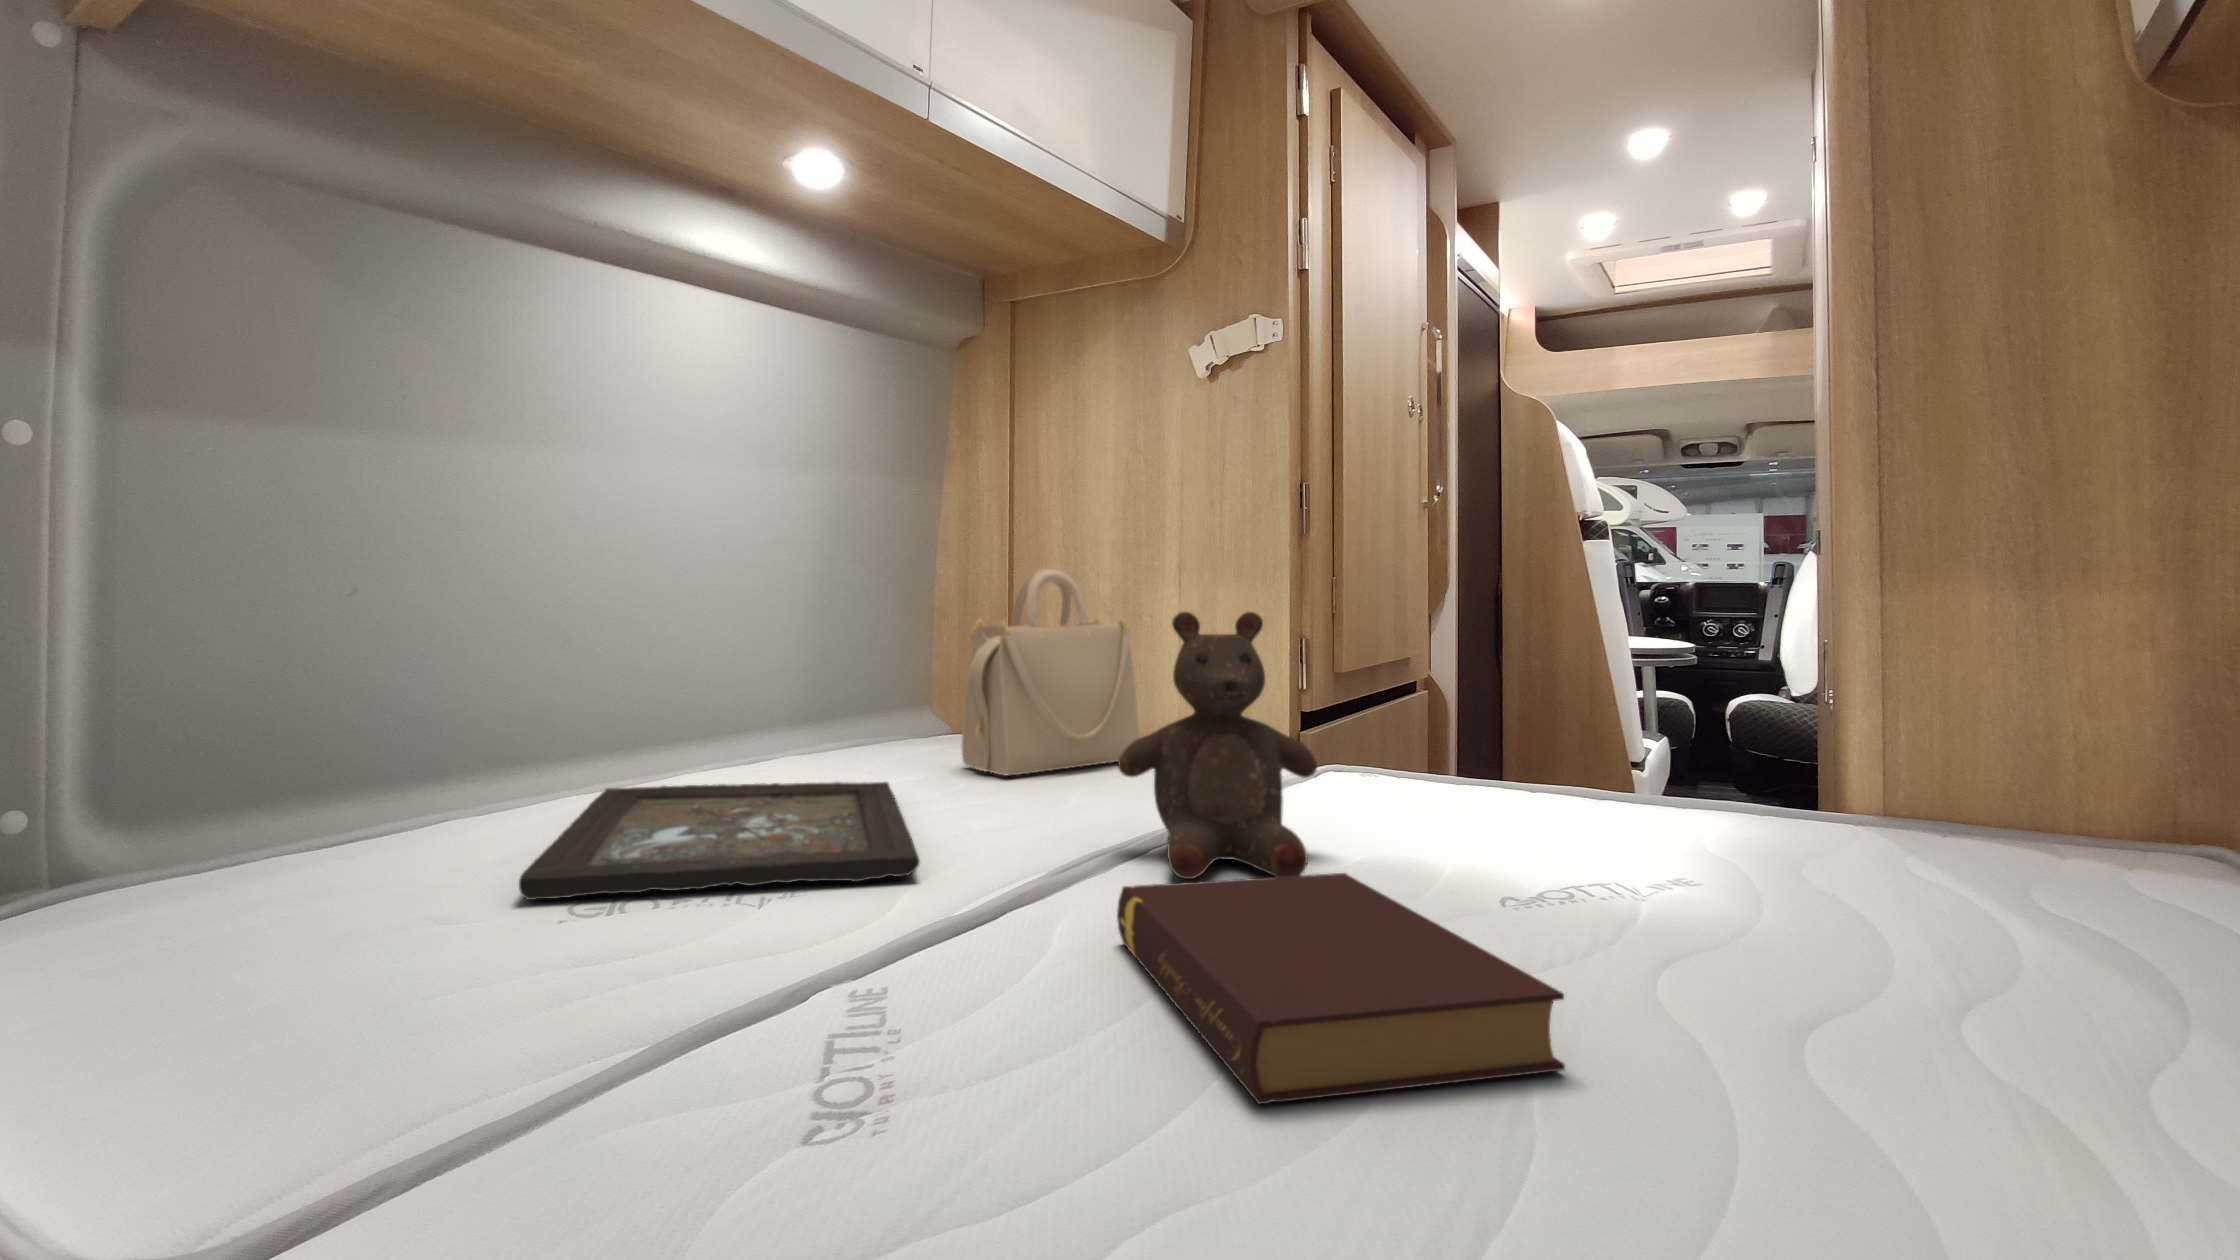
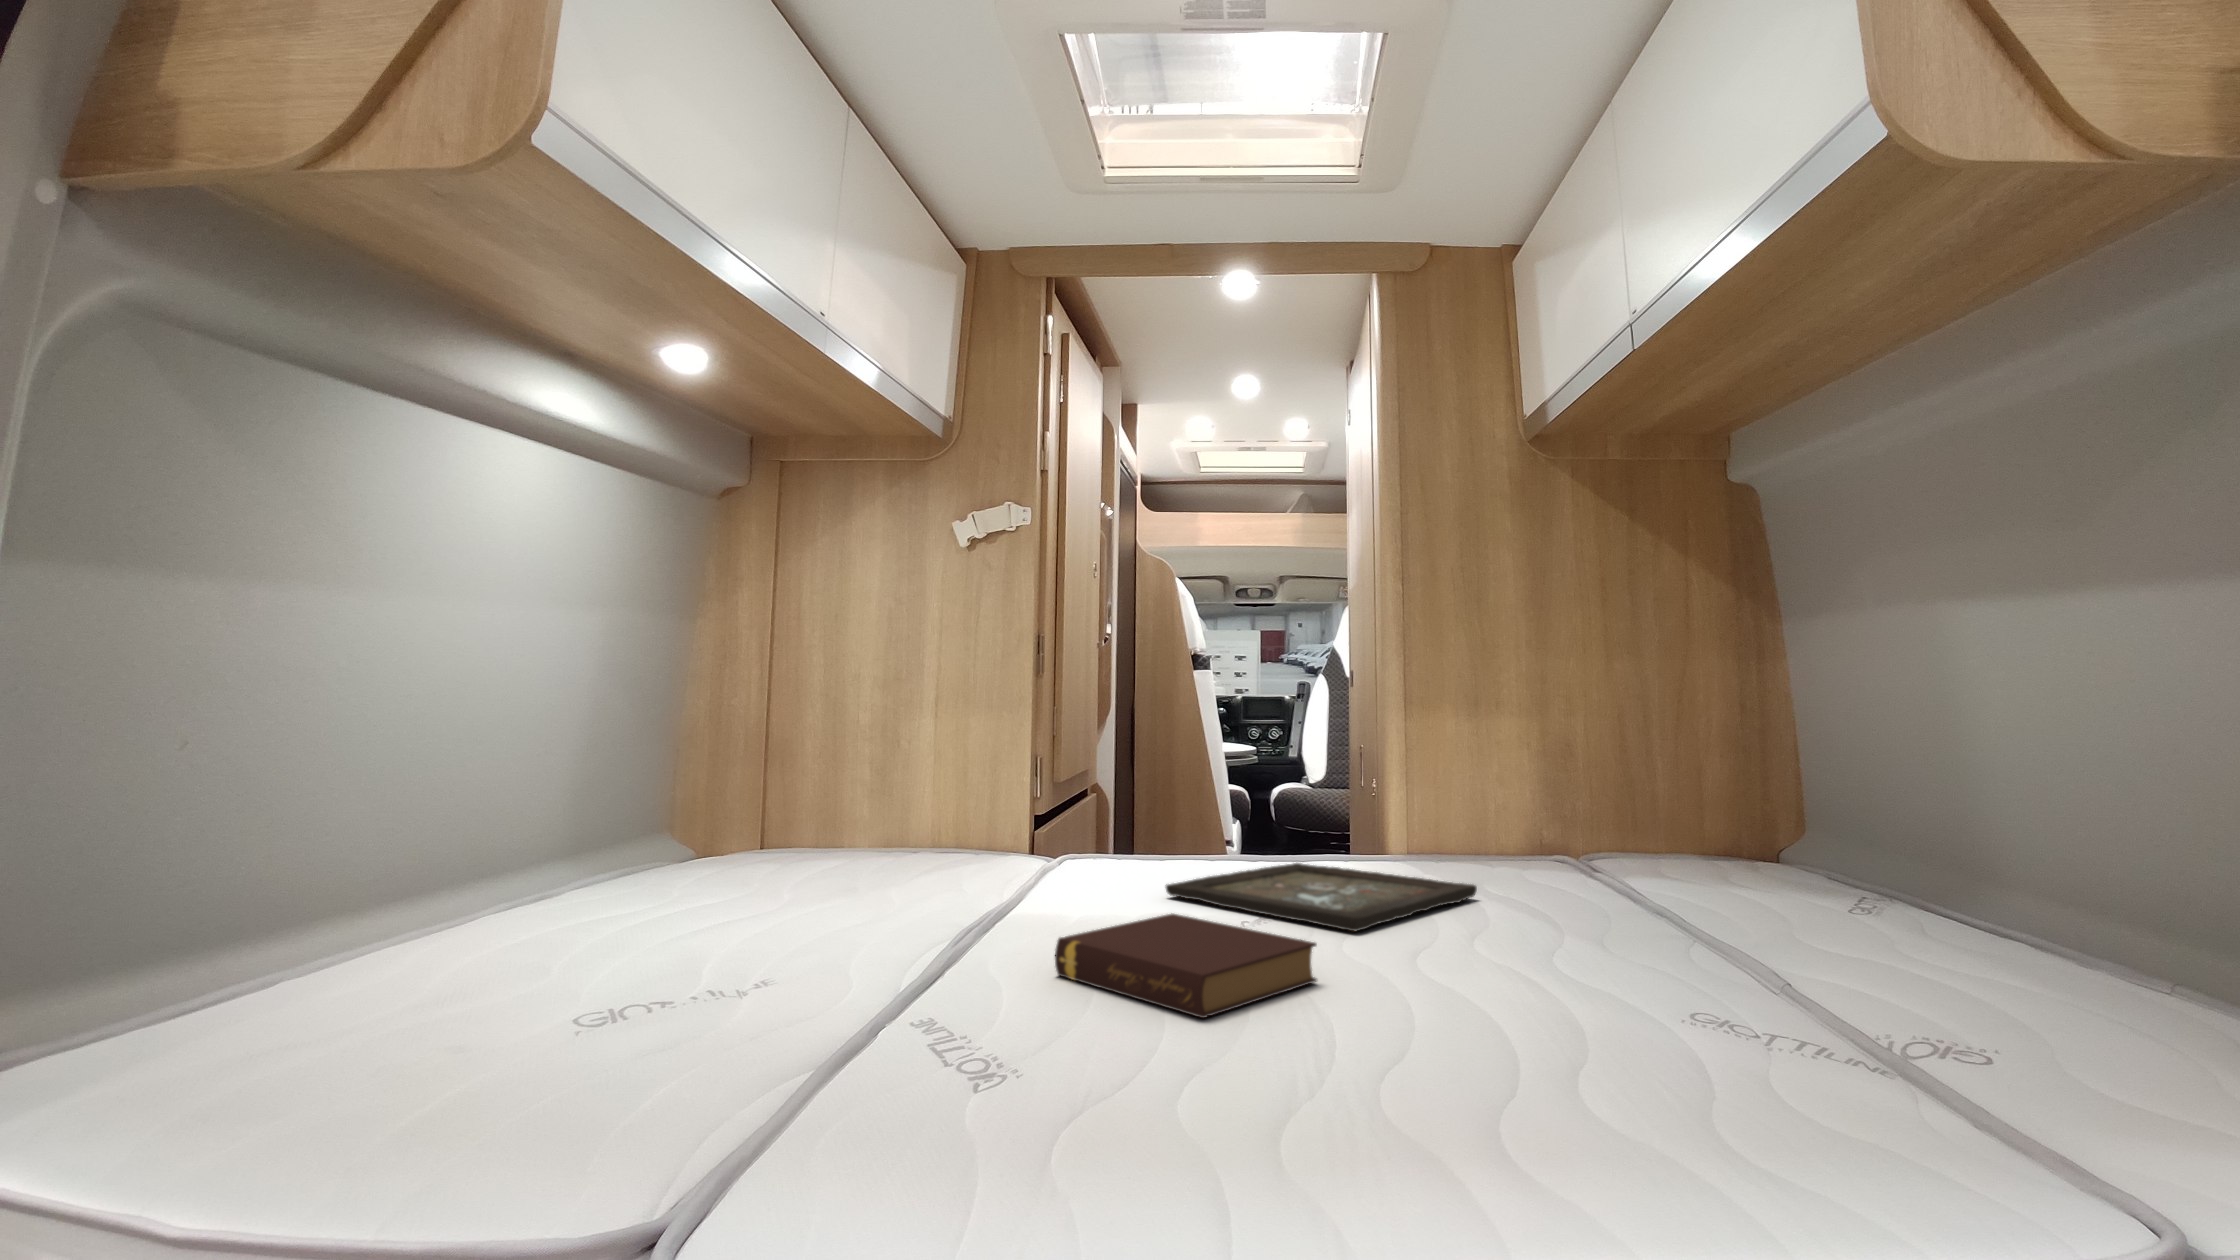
handbag: present [961,569,1139,776] -> none [773,712,924,895]
stuffed bear: present [1118,612,1317,879] -> none [991,750,1131,939]
tray: present [519,782,920,900] -> present [1166,863,1477,931]

